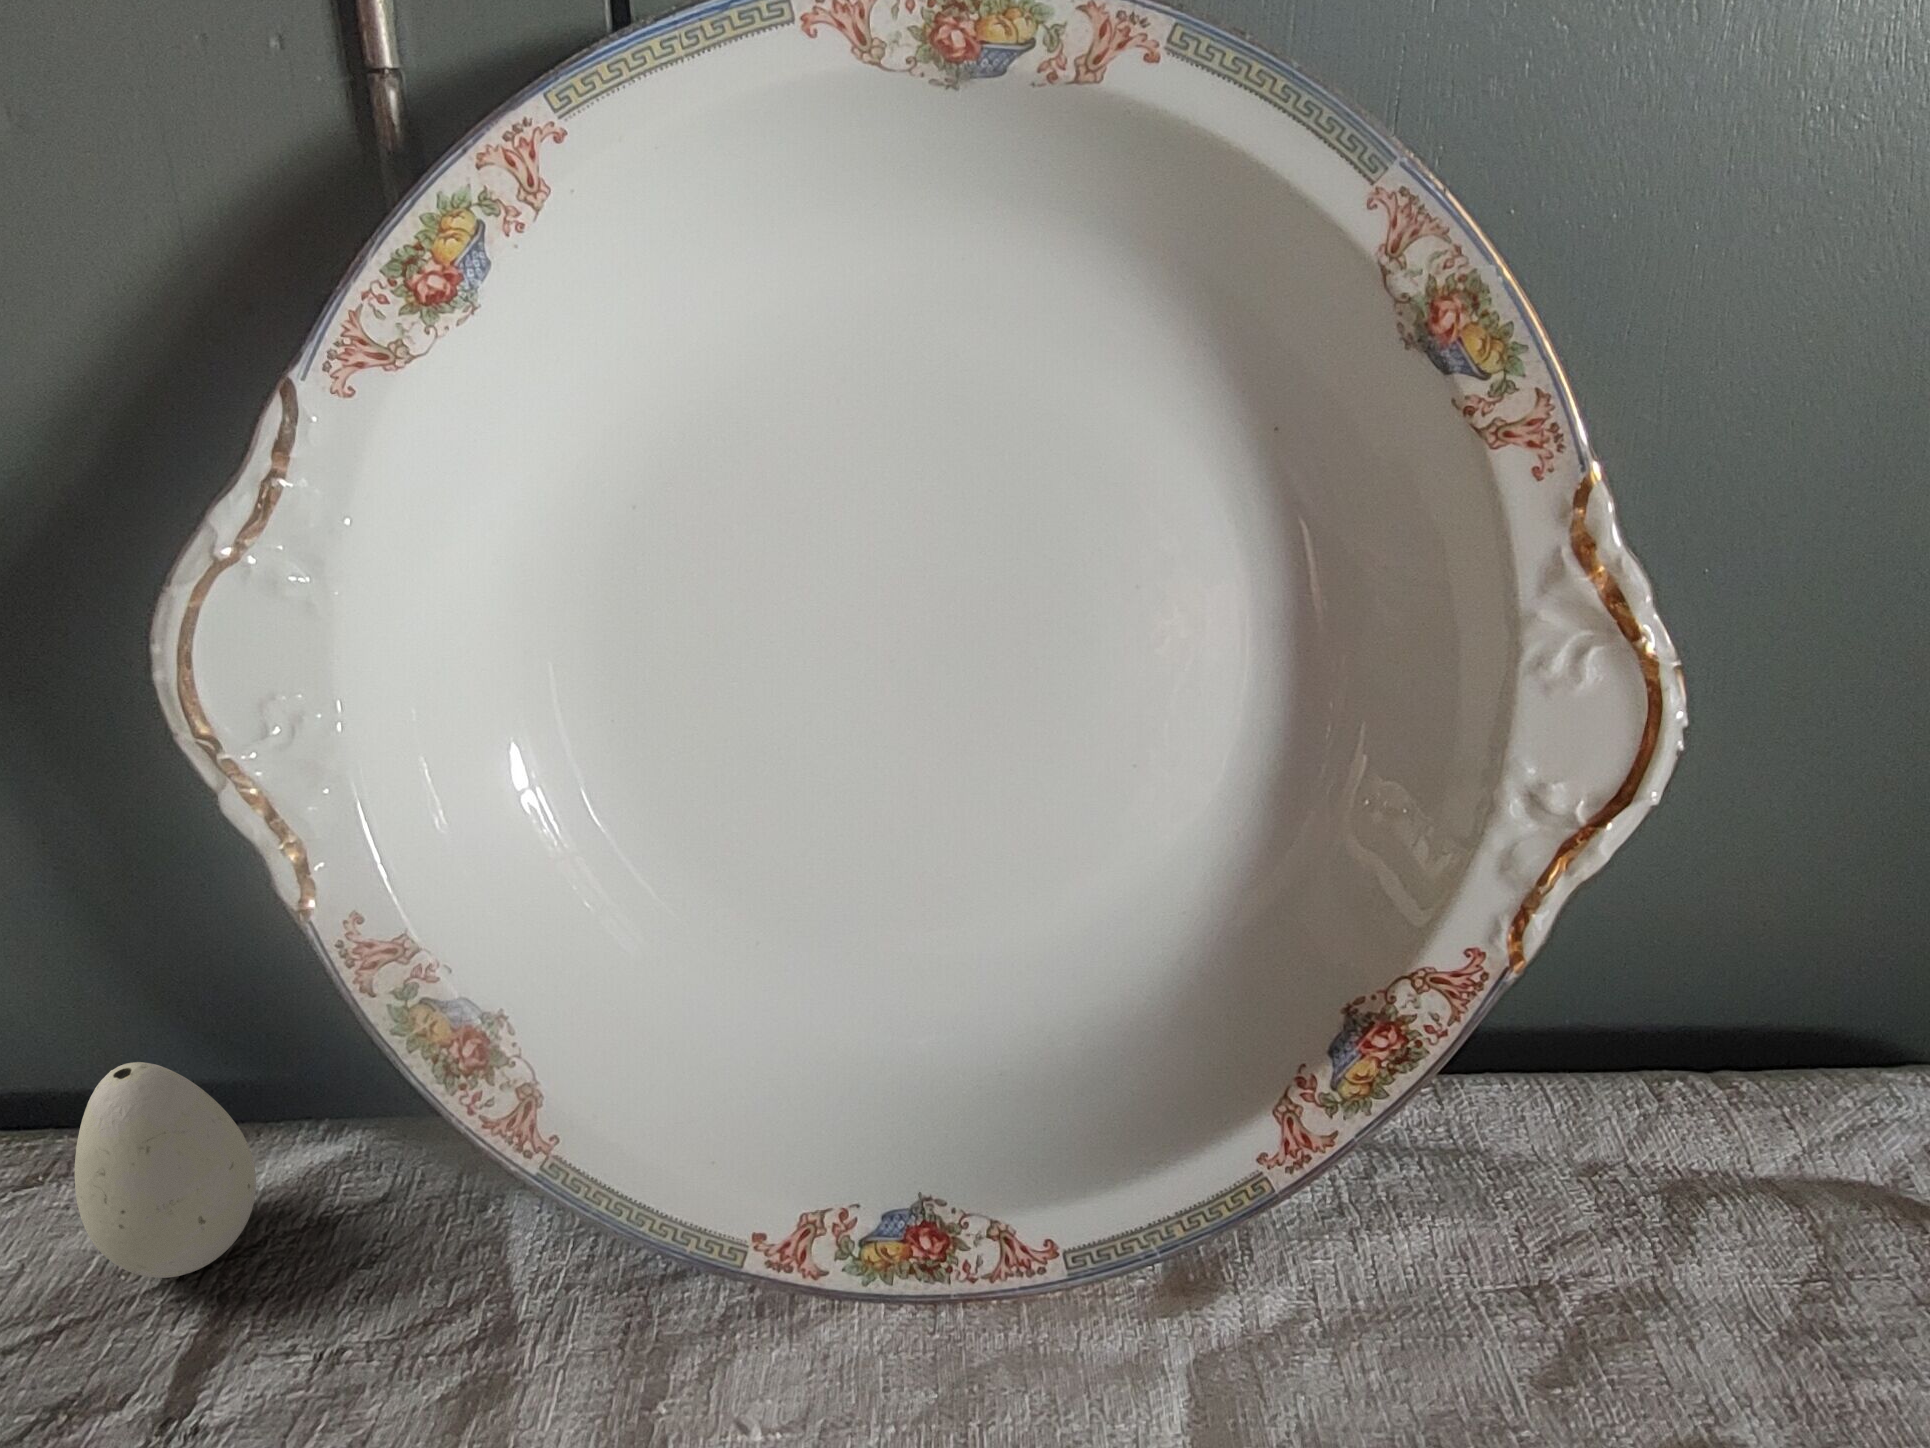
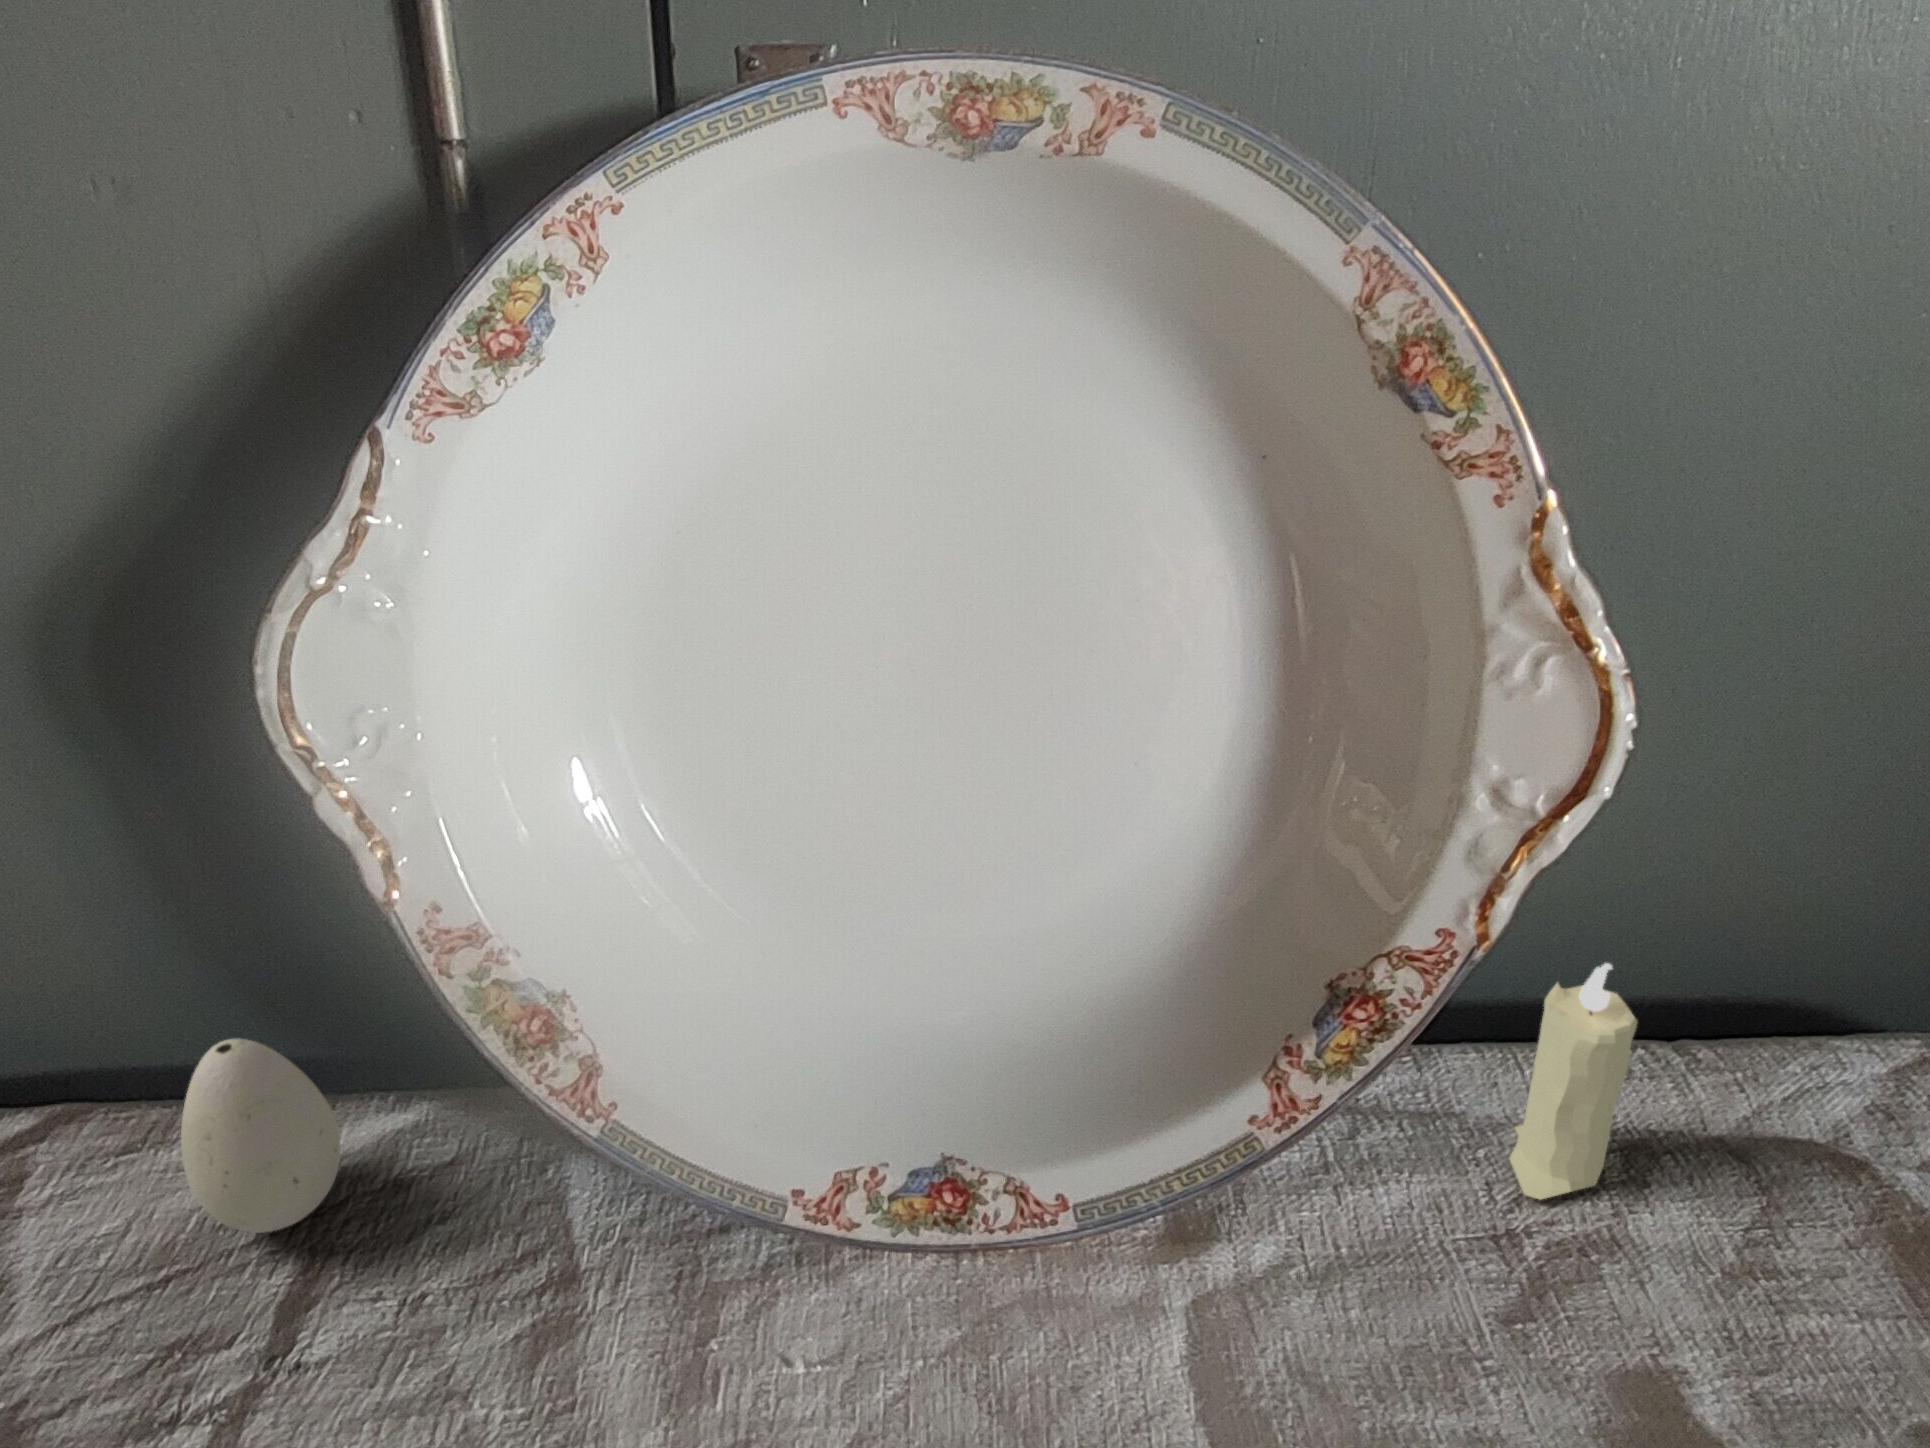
candle: none [1540,986,1686,1247] -> present [1510,963,1638,1200]

